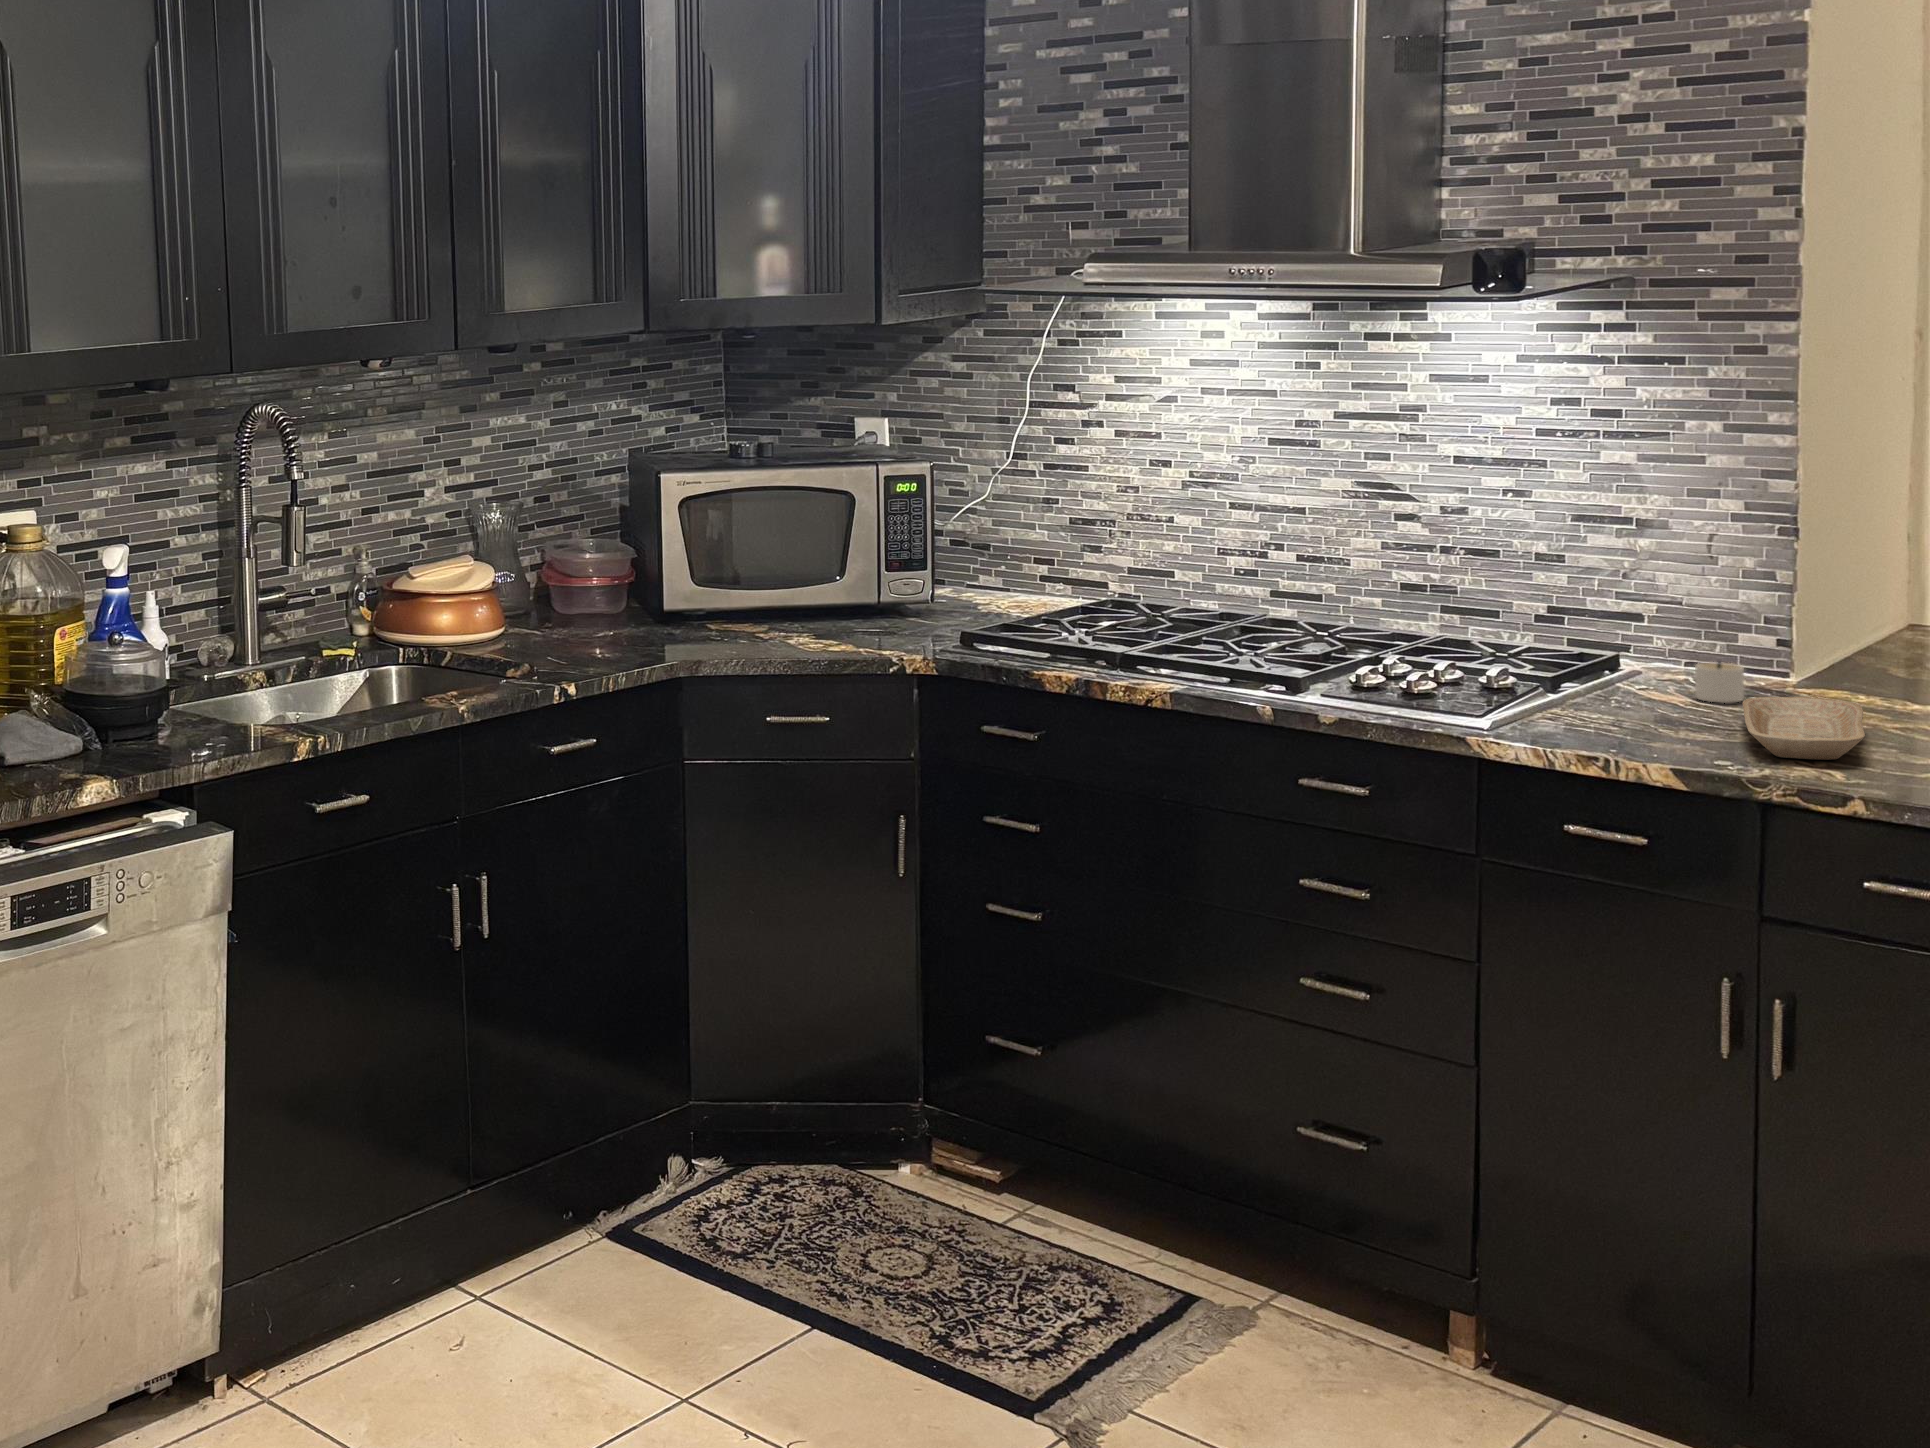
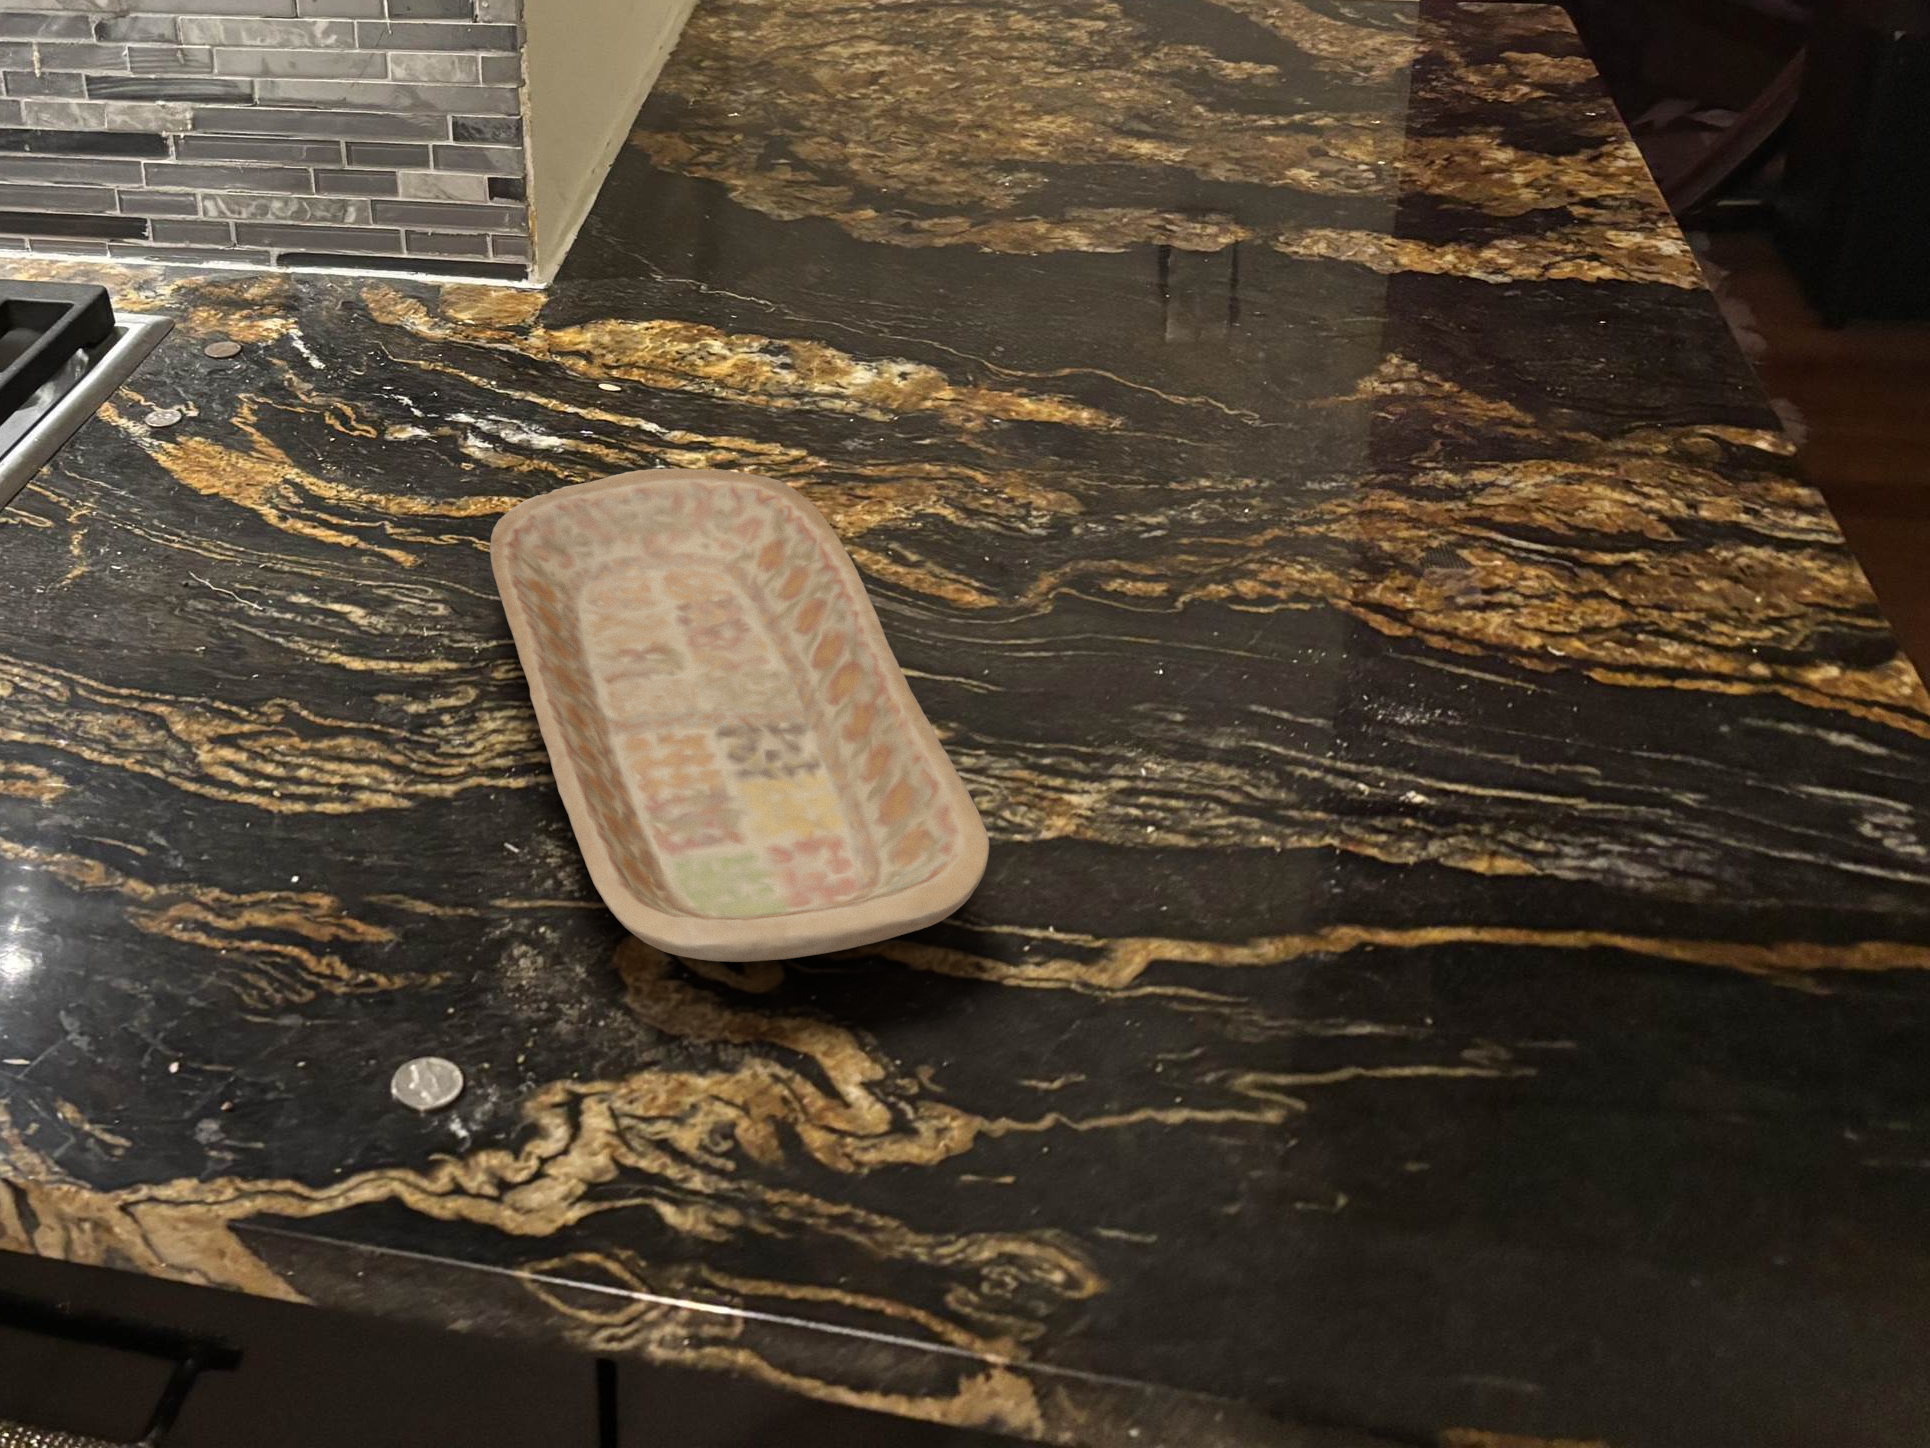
candle: present [1695,662,1744,703] -> none [315,316,514,462]

